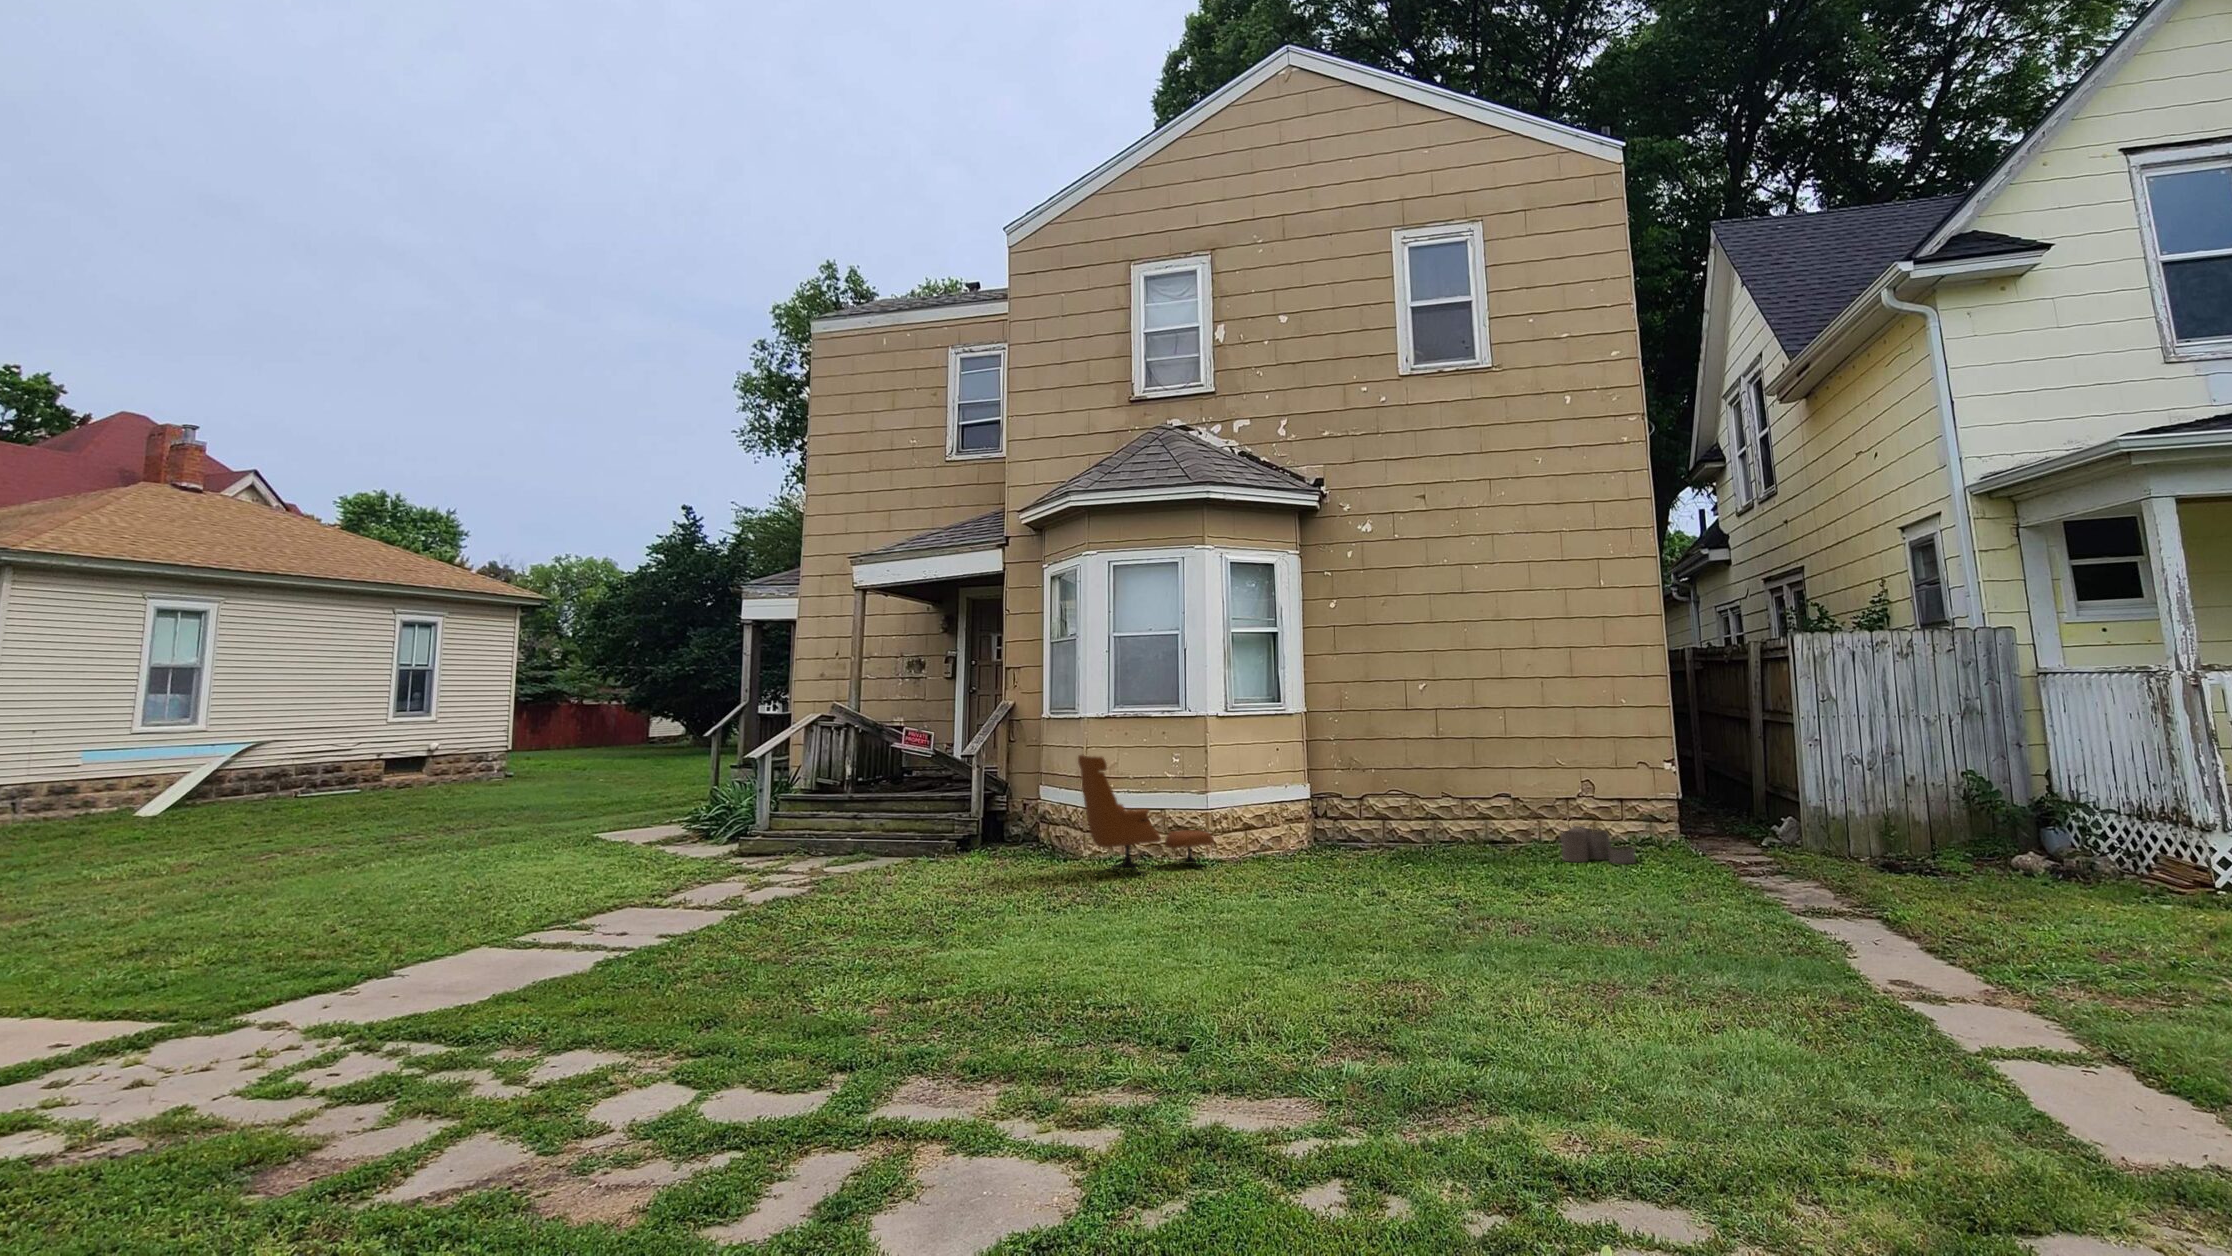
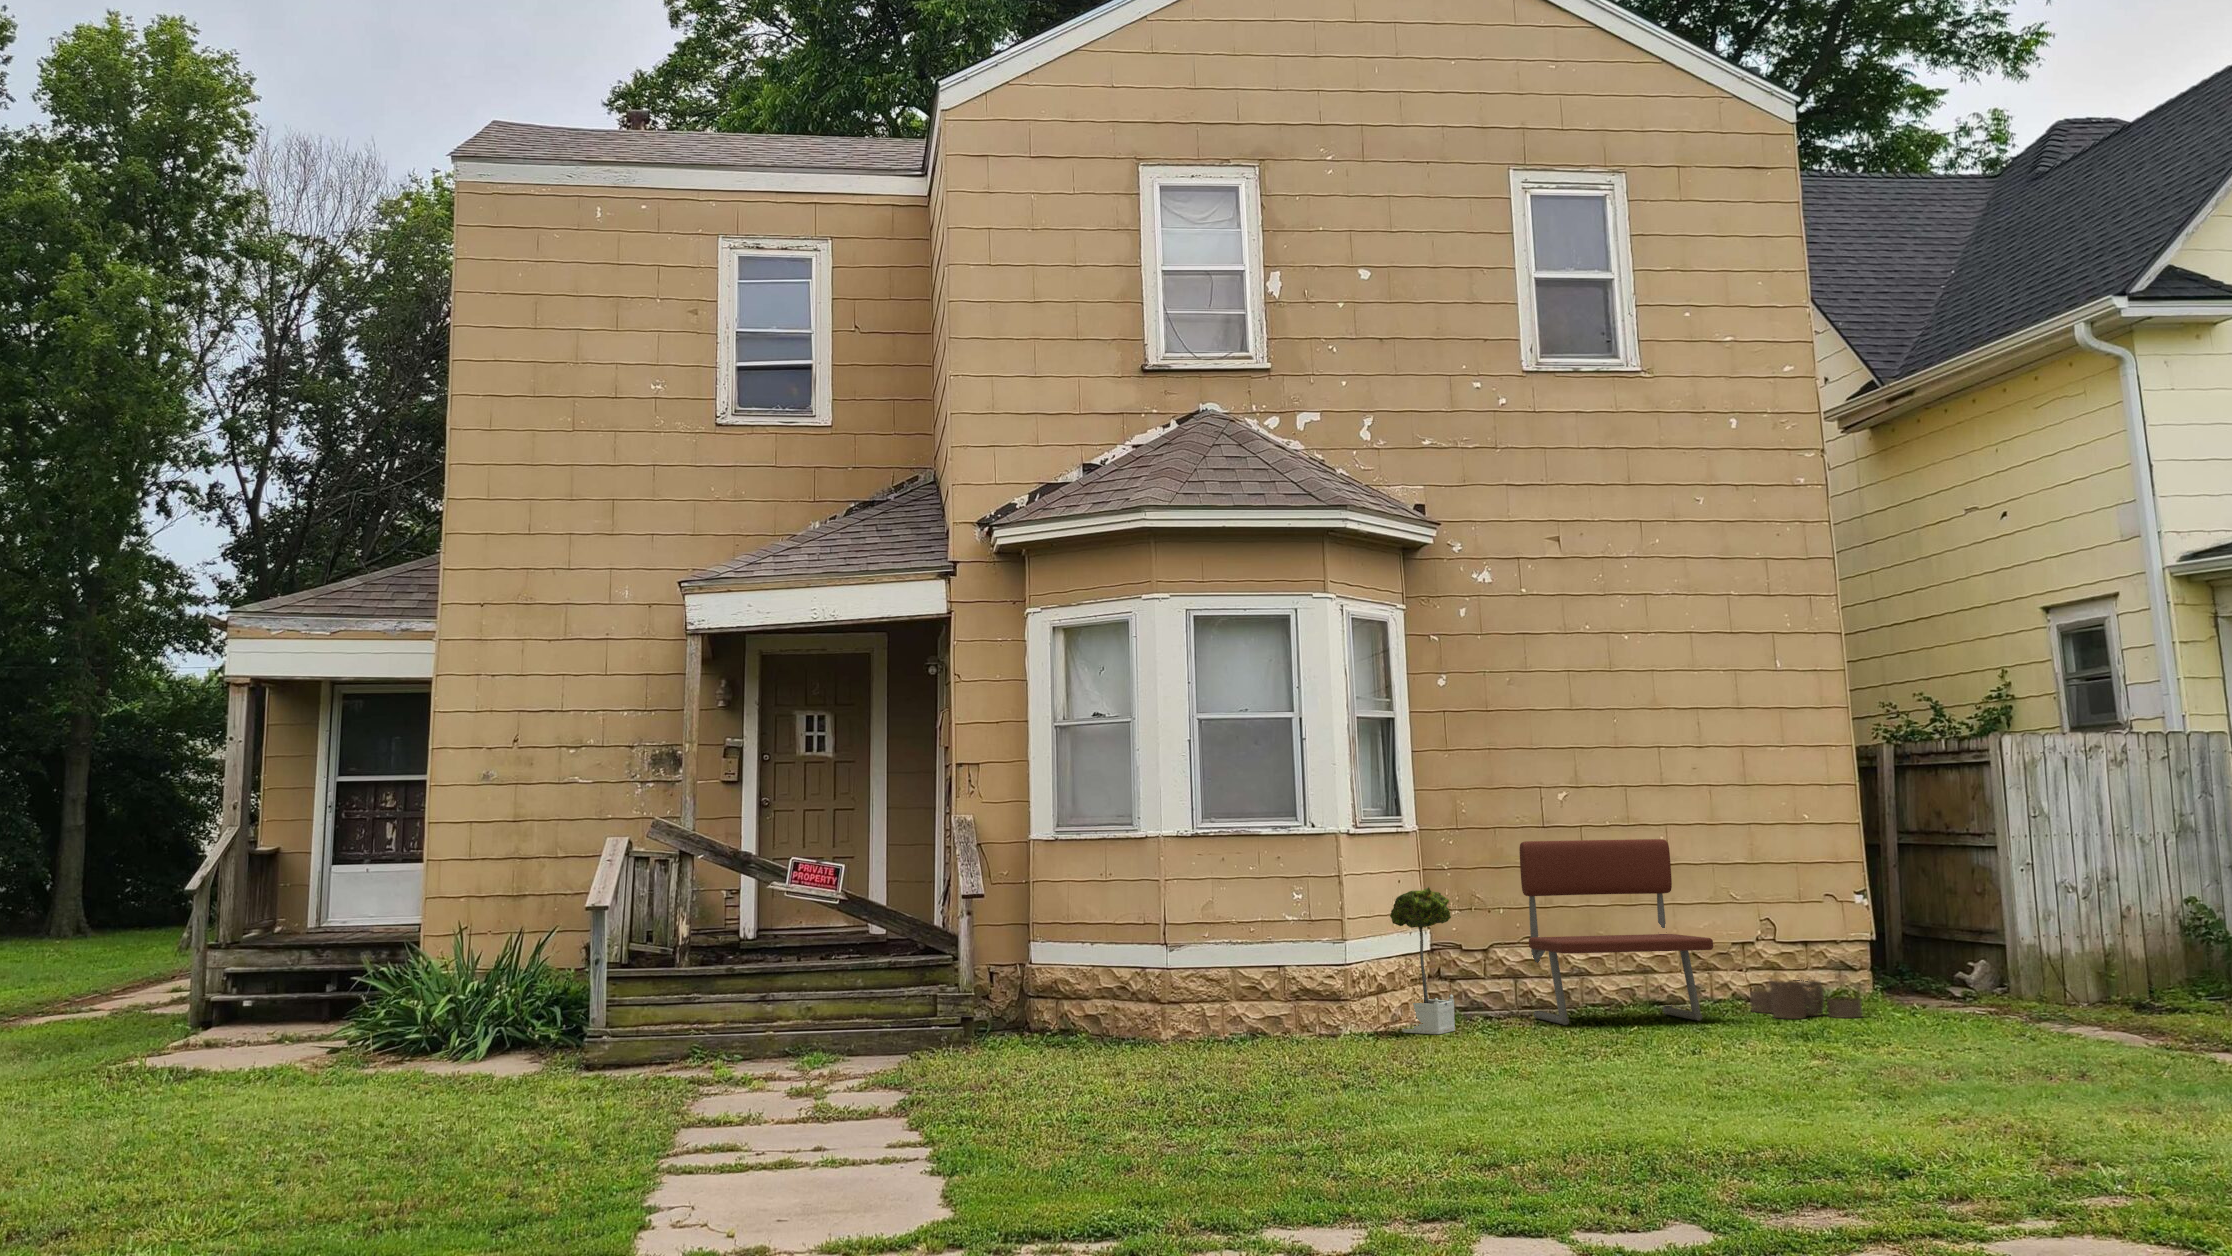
bench: none [1378,719,1502,859] -> present [1520,839,1713,1025]
lounge chair: present [1078,755,1214,877] -> none [1229,884,1380,1059]
potted tree: none [1251,755,1299,861] -> present [1390,887,1455,1034]

